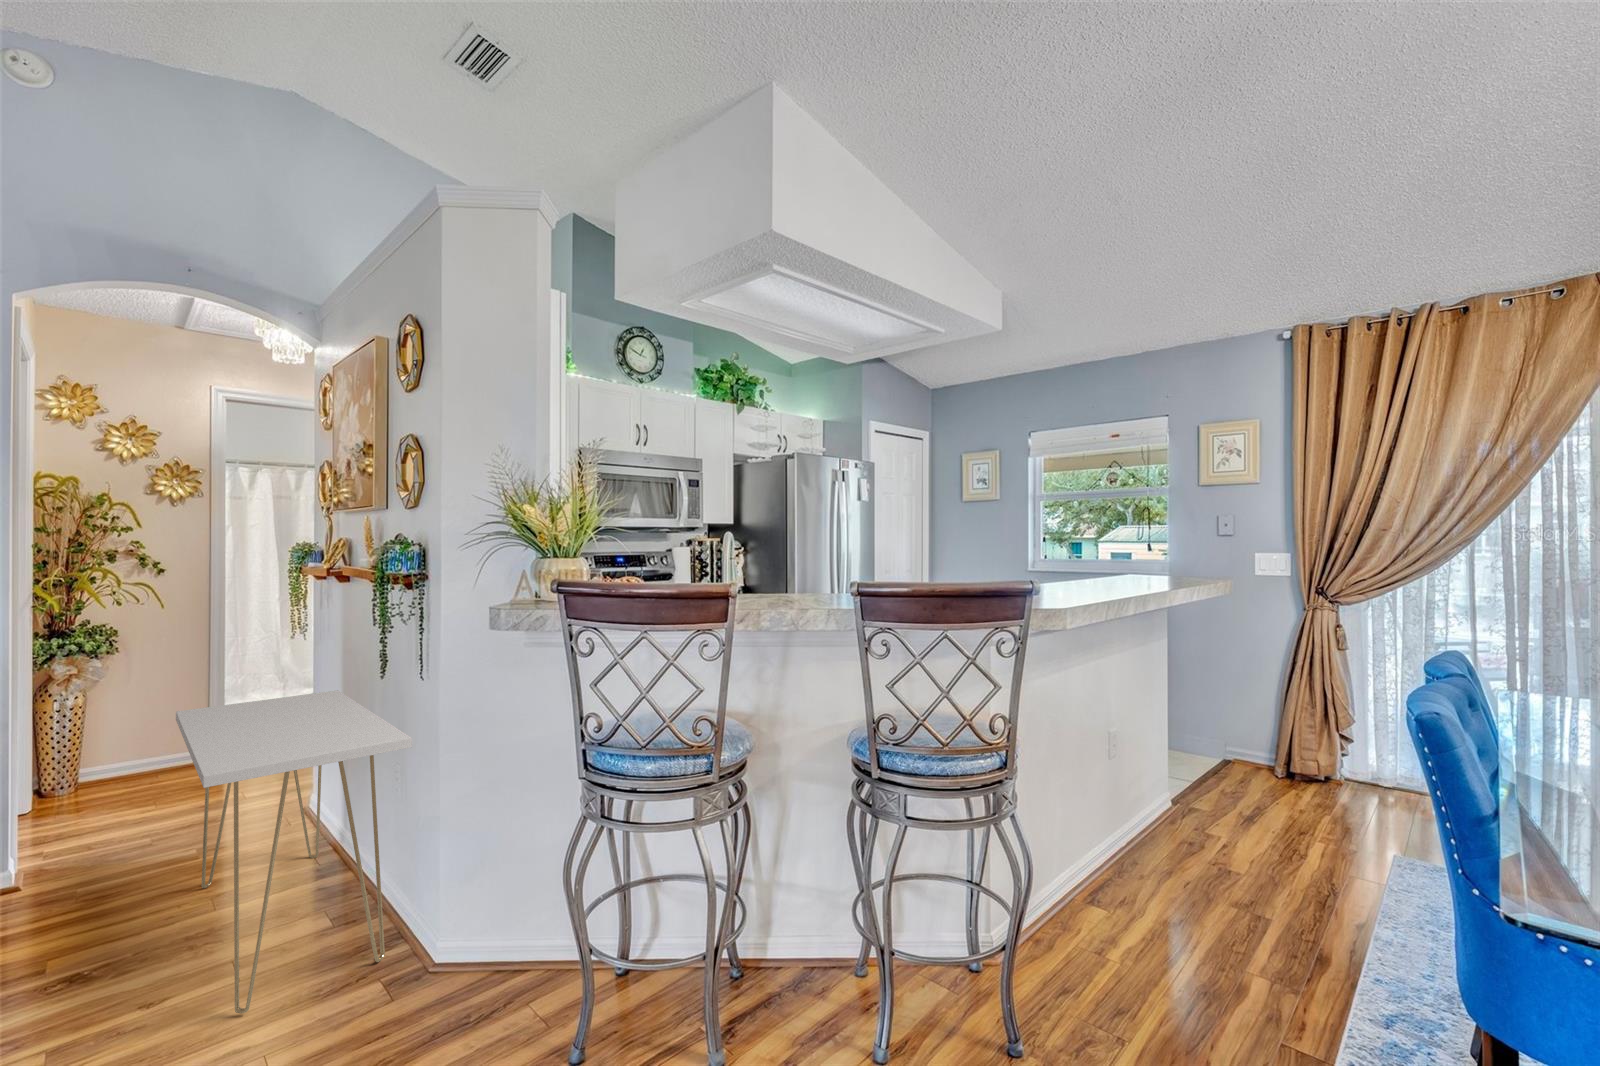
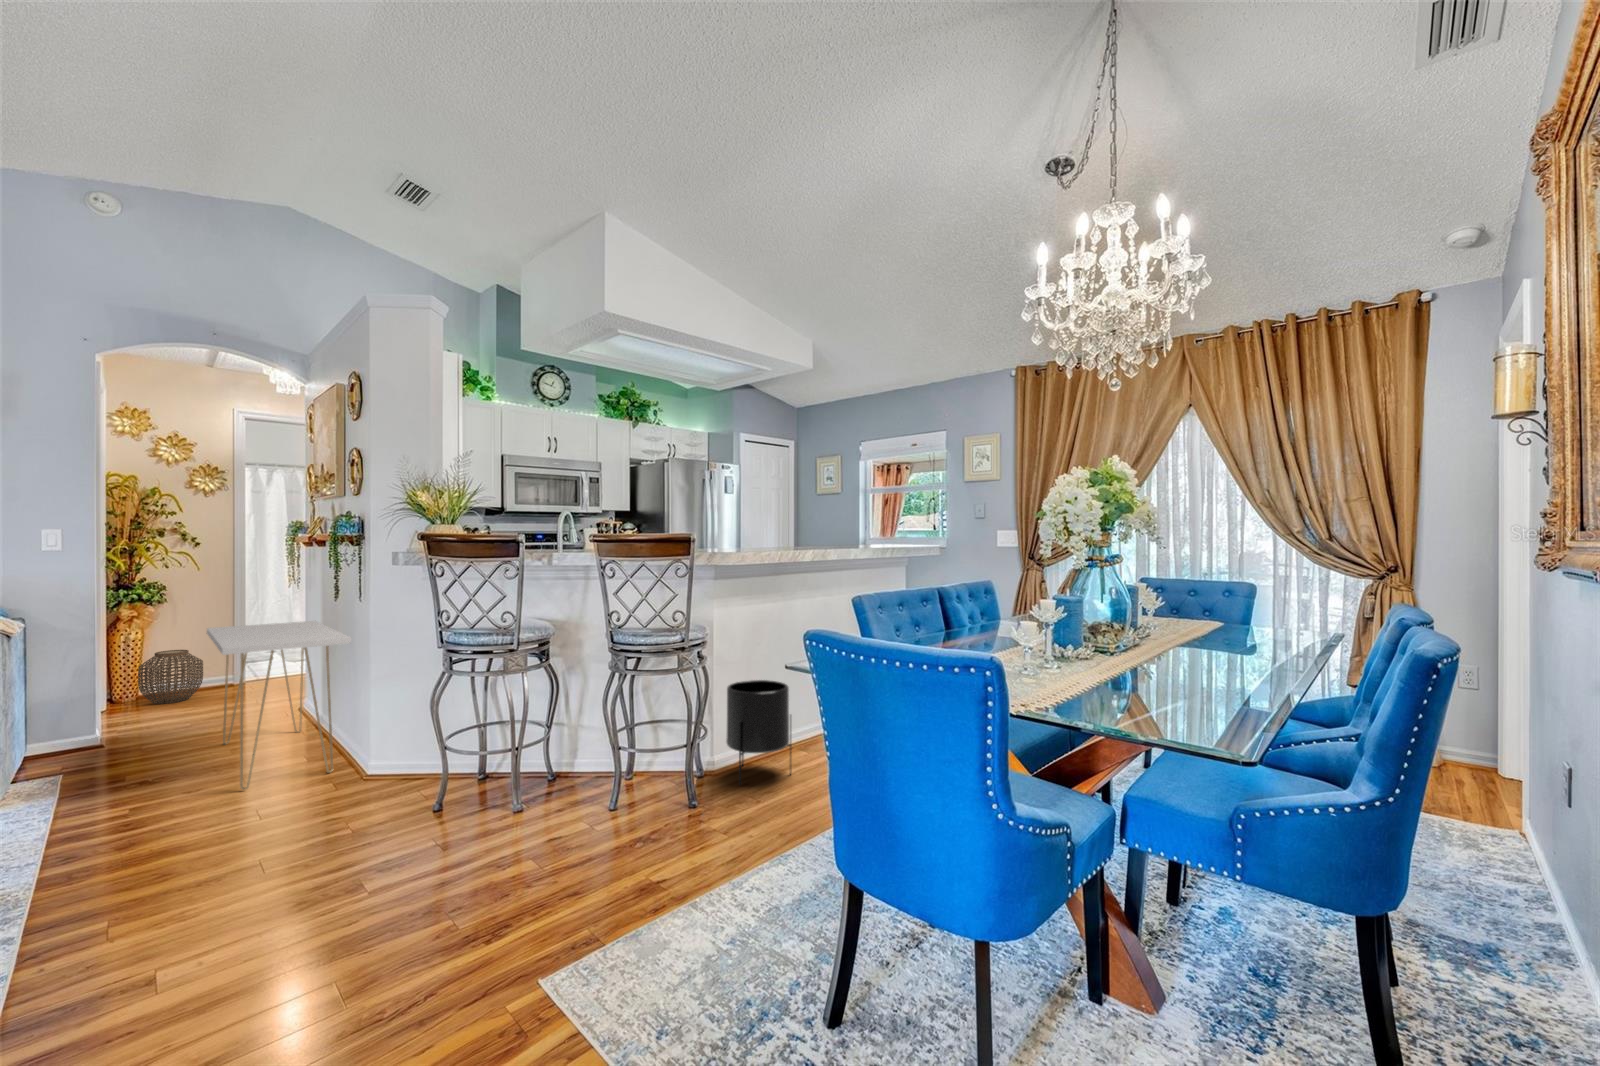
woven basket: none [79,718,171,797] -> present [138,650,203,704]
planter: none [1026,799,1135,992] -> present [726,680,791,785]

